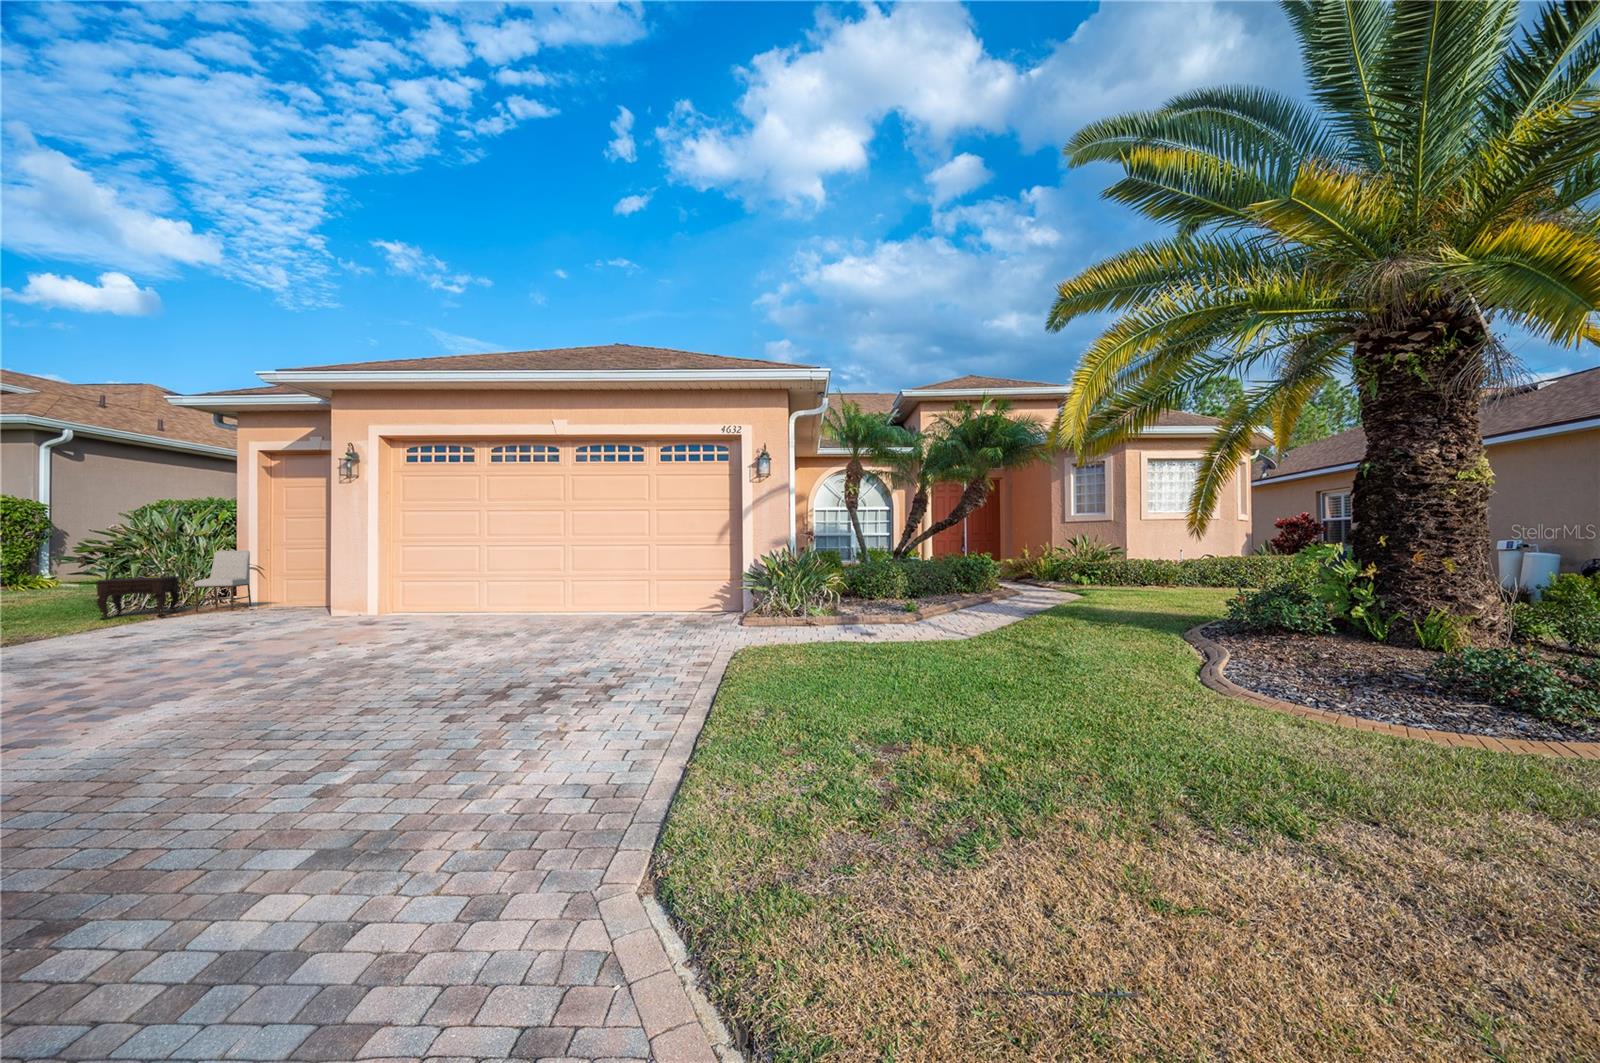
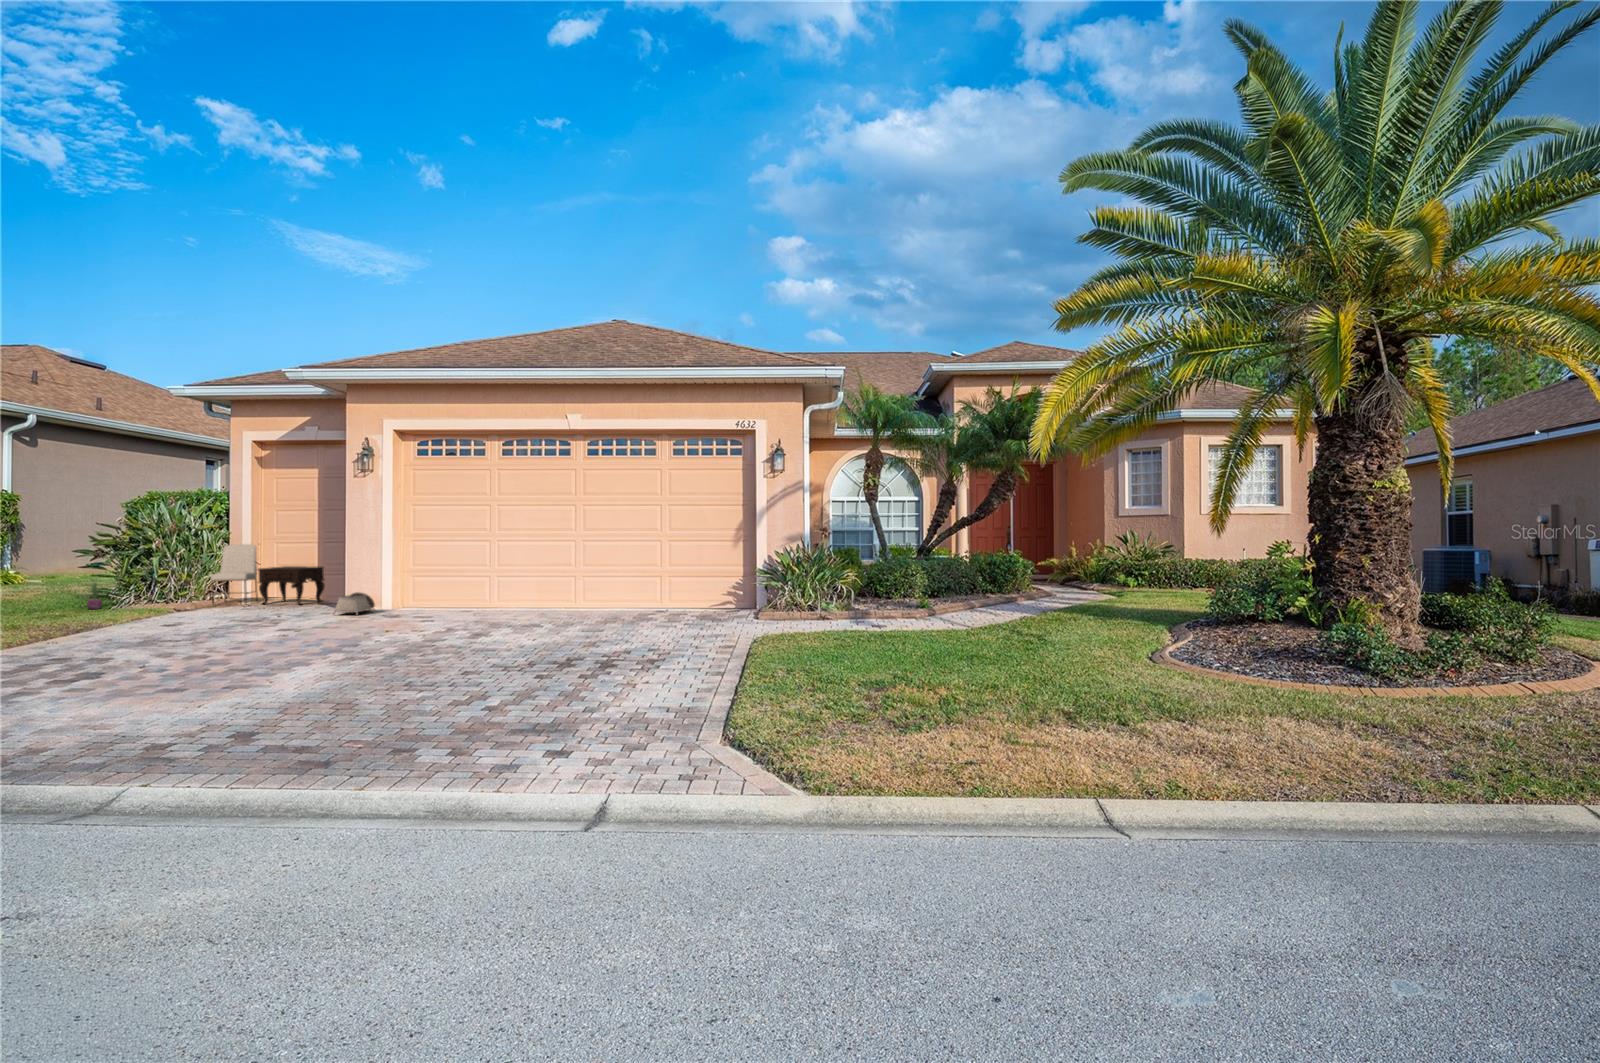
side table: present [96,576,180,619] -> present [257,566,325,605]
decorative plant: none [45,583,101,617] -> present [87,577,104,609]
basket: none [304,599,355,623] -> present [333,592,375,614]

